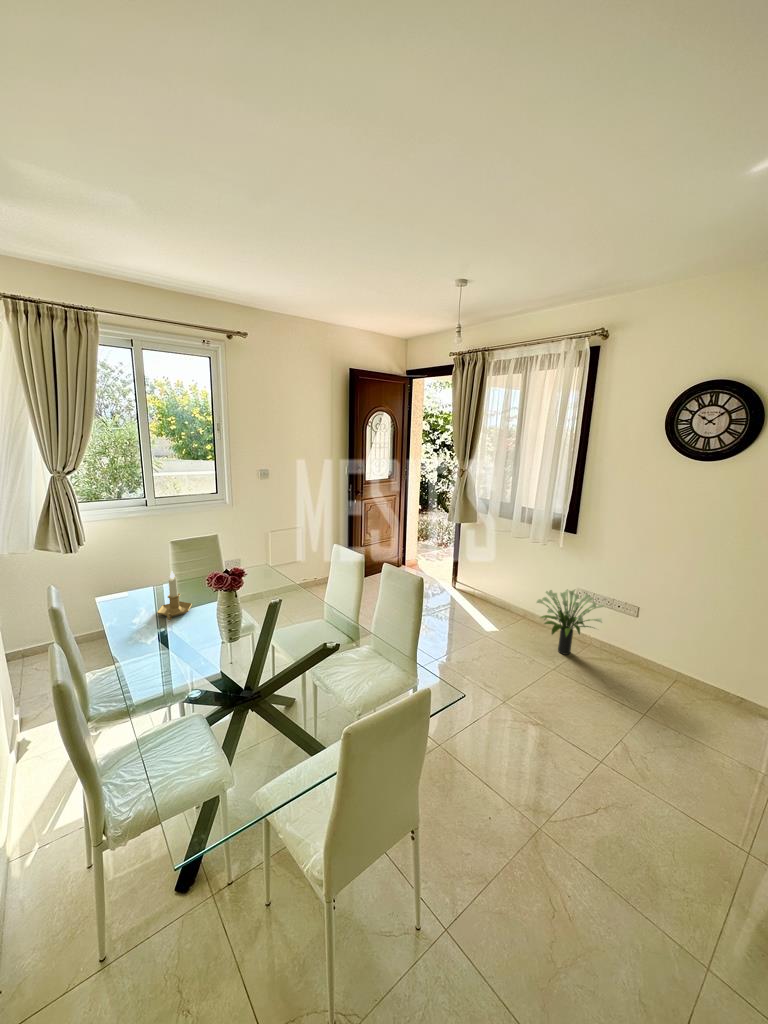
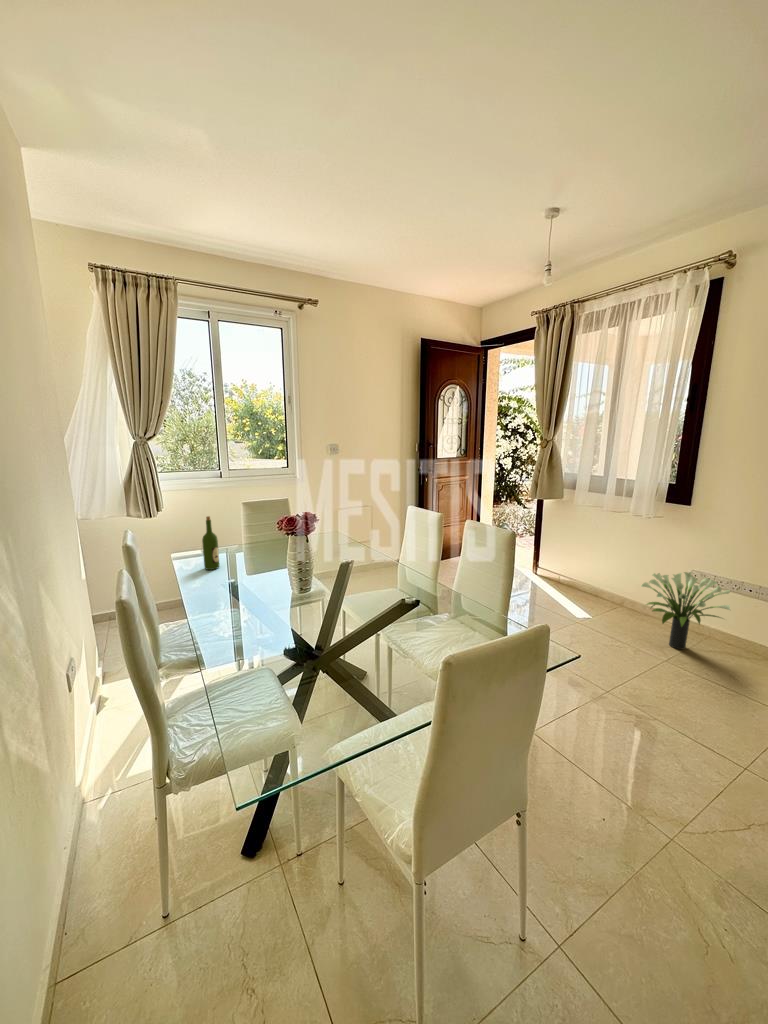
wine bottle: none [131,557,149,609] -> present [202,516,219,570]
candlestick: present [157,571,192,621] -> none [227,530,261,581]

